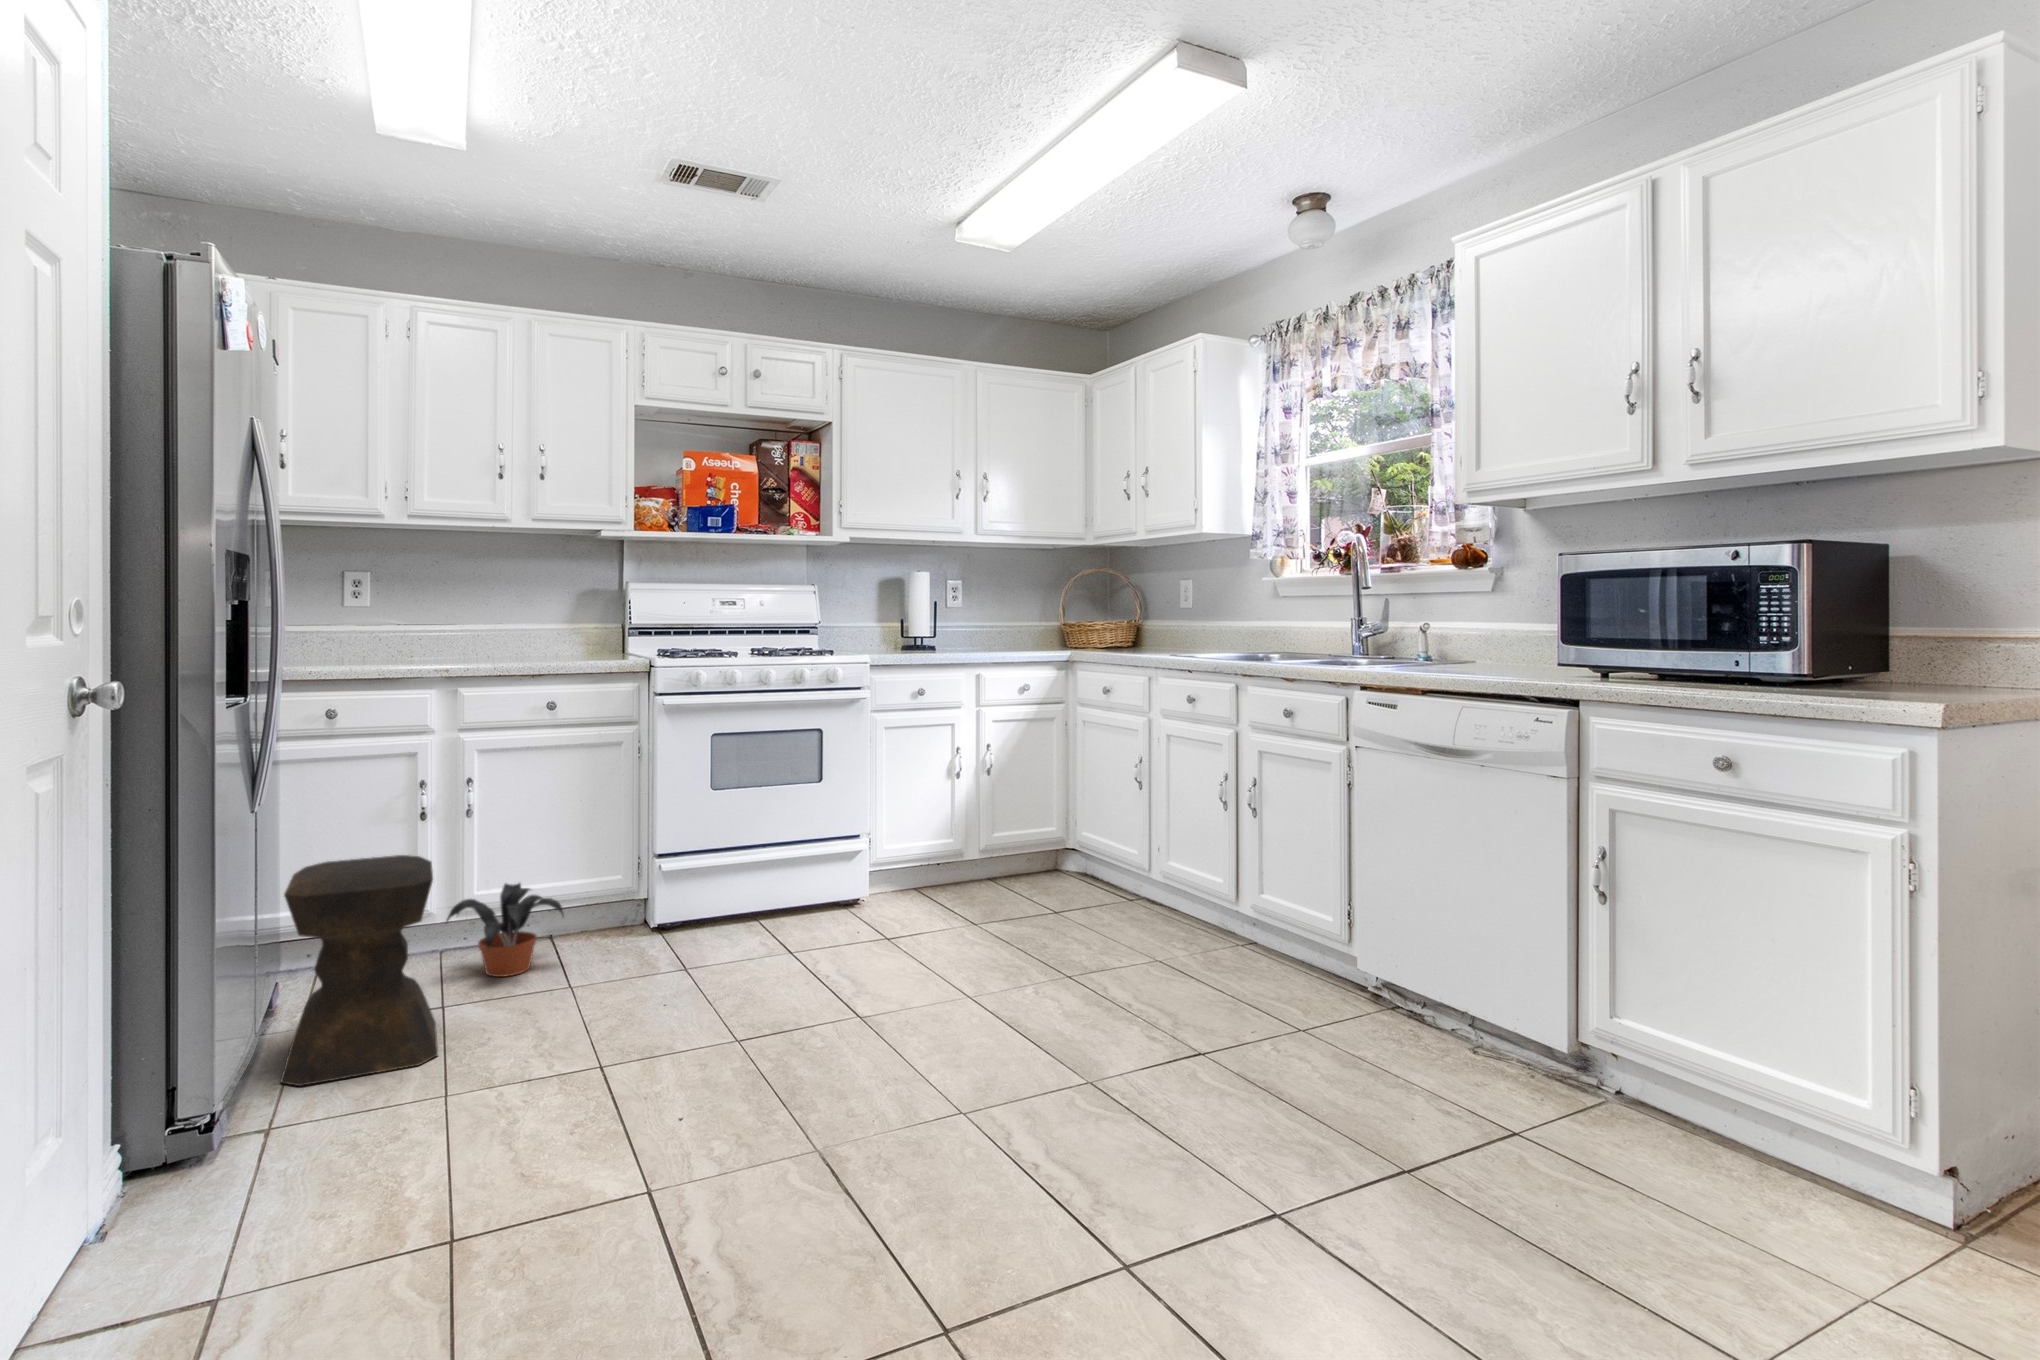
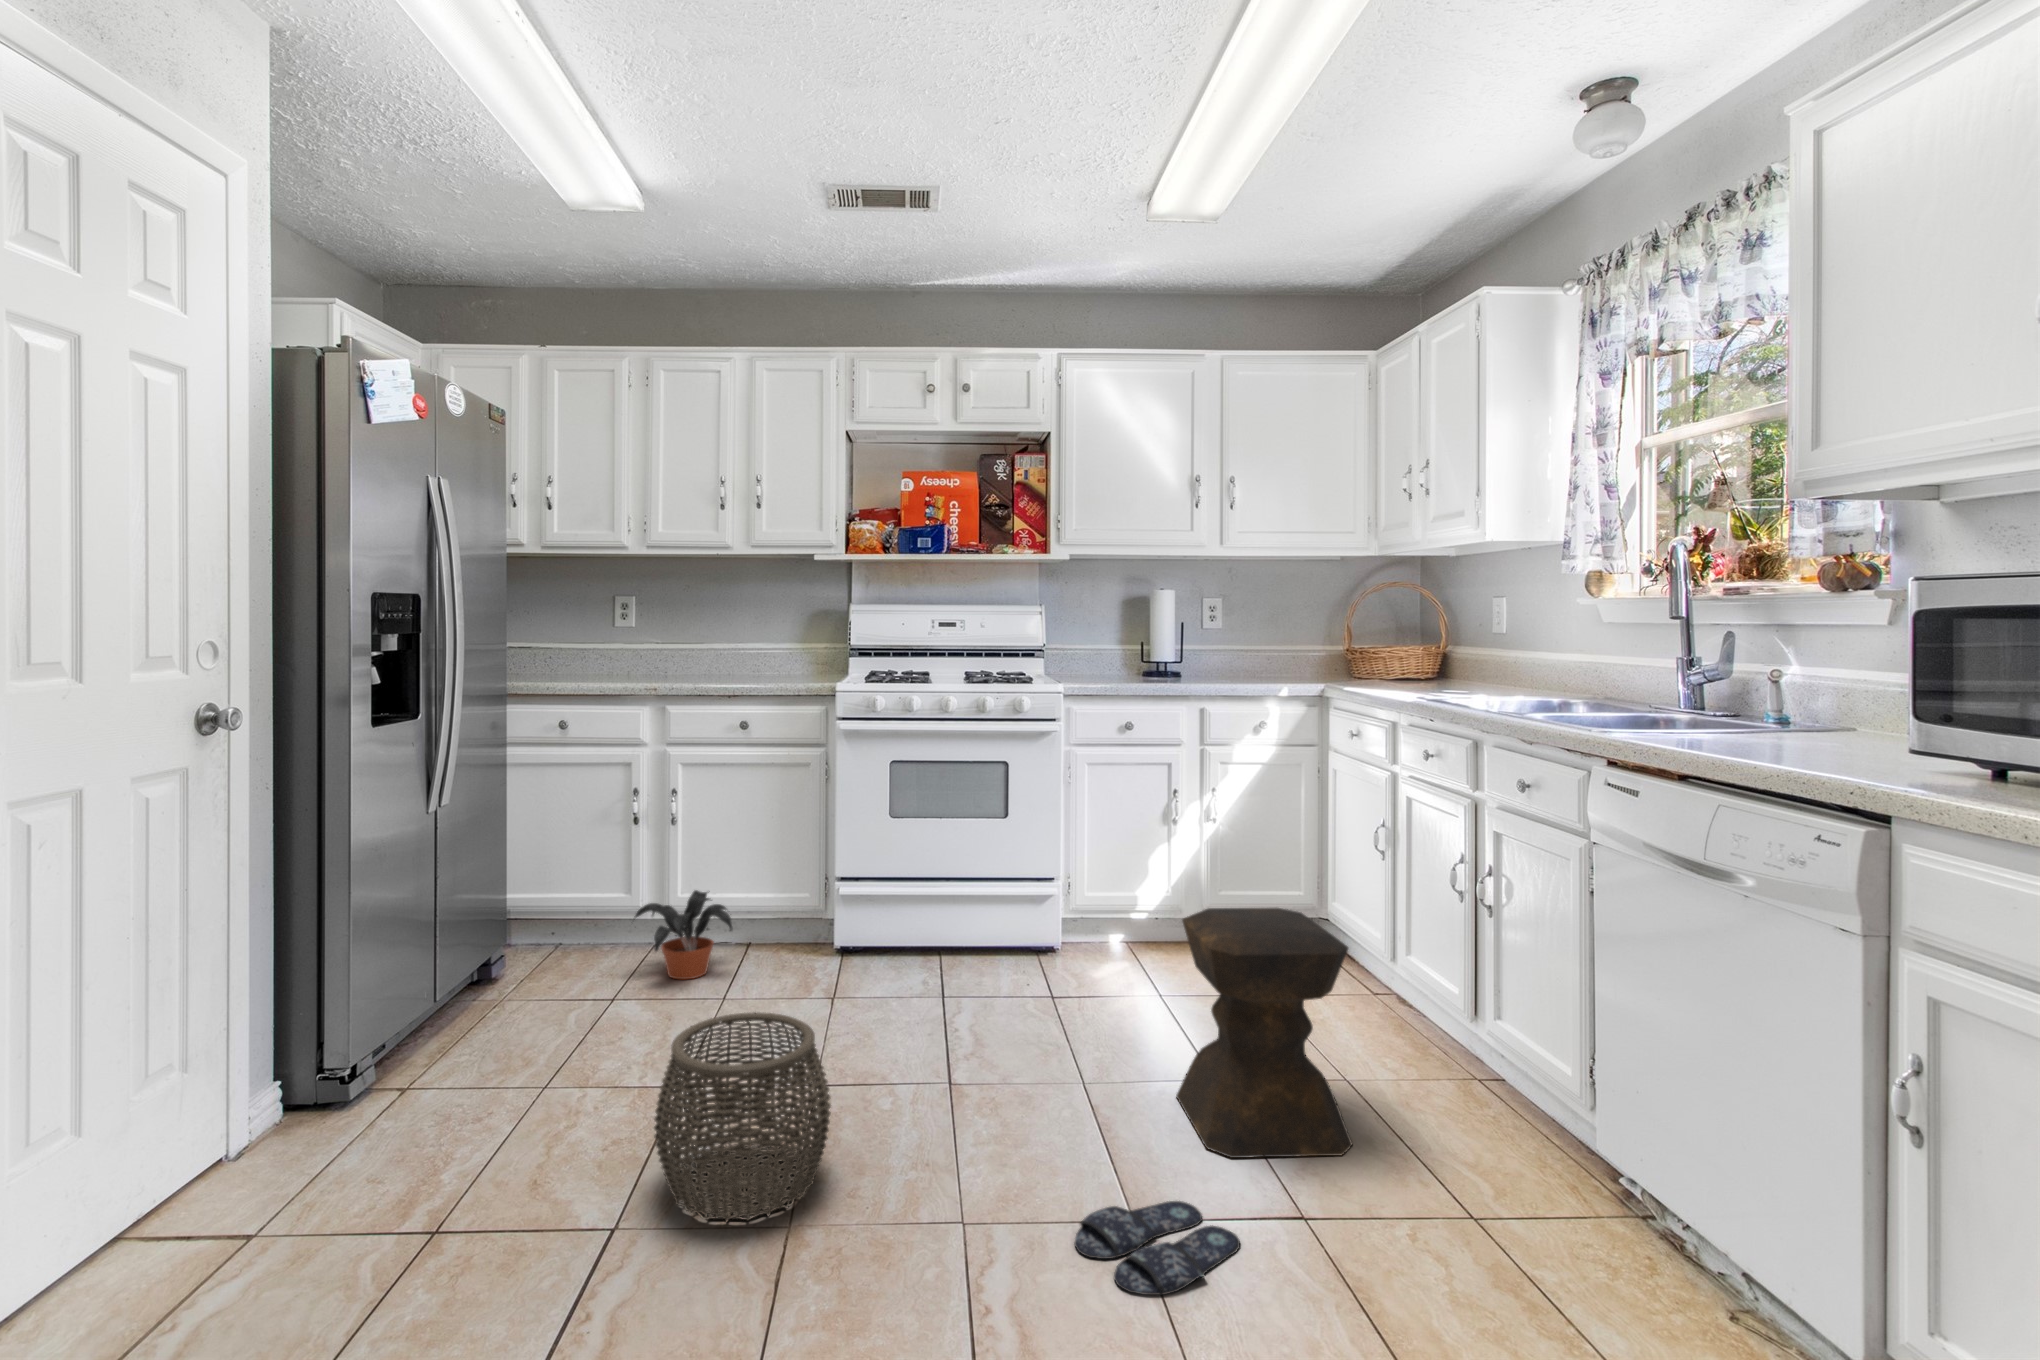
stool: present [281,855,438,1086] -> present [1176,908,1352,1158]
woven basket: none [661,956,831,1146] -> present [654,1012,831,1222]
slippers: none [1053,1054,1172,1114] -> present [1074,1201,1240,1295]

